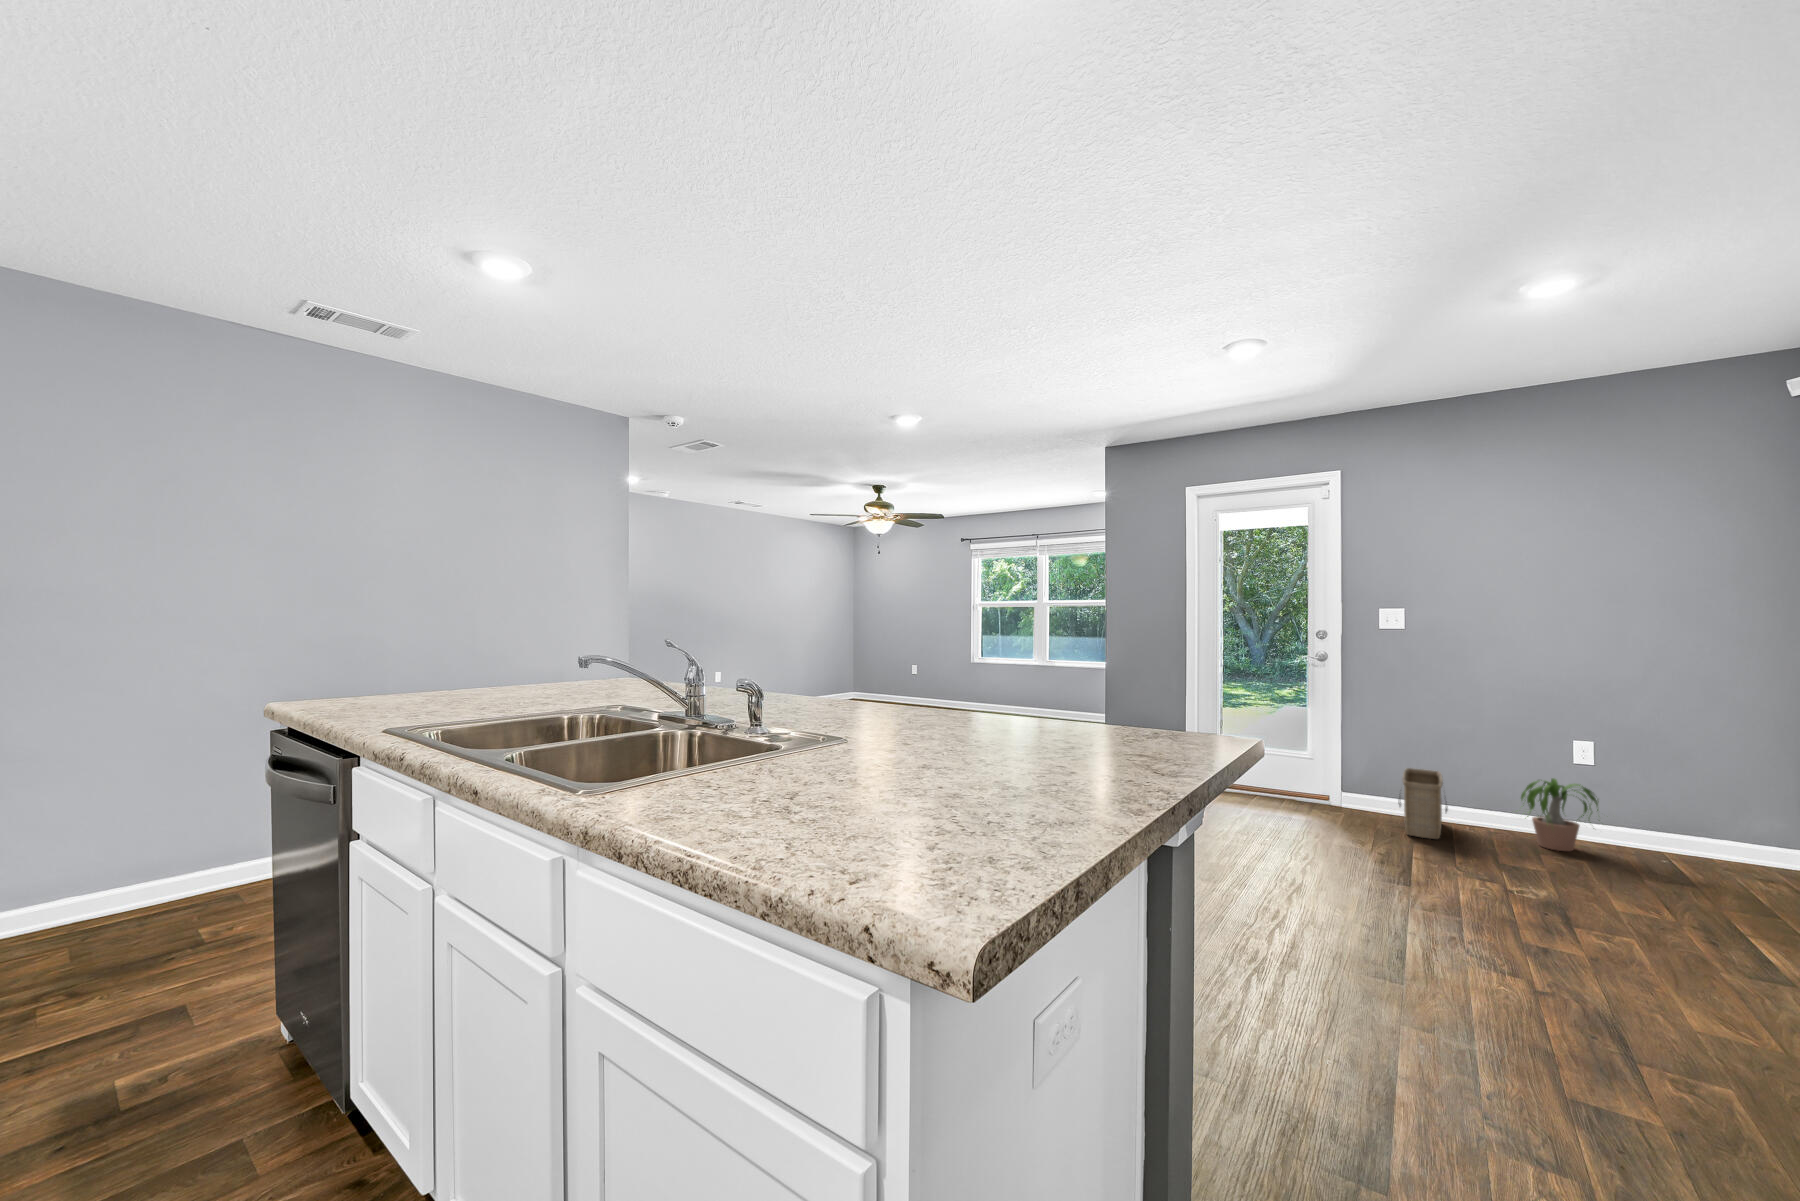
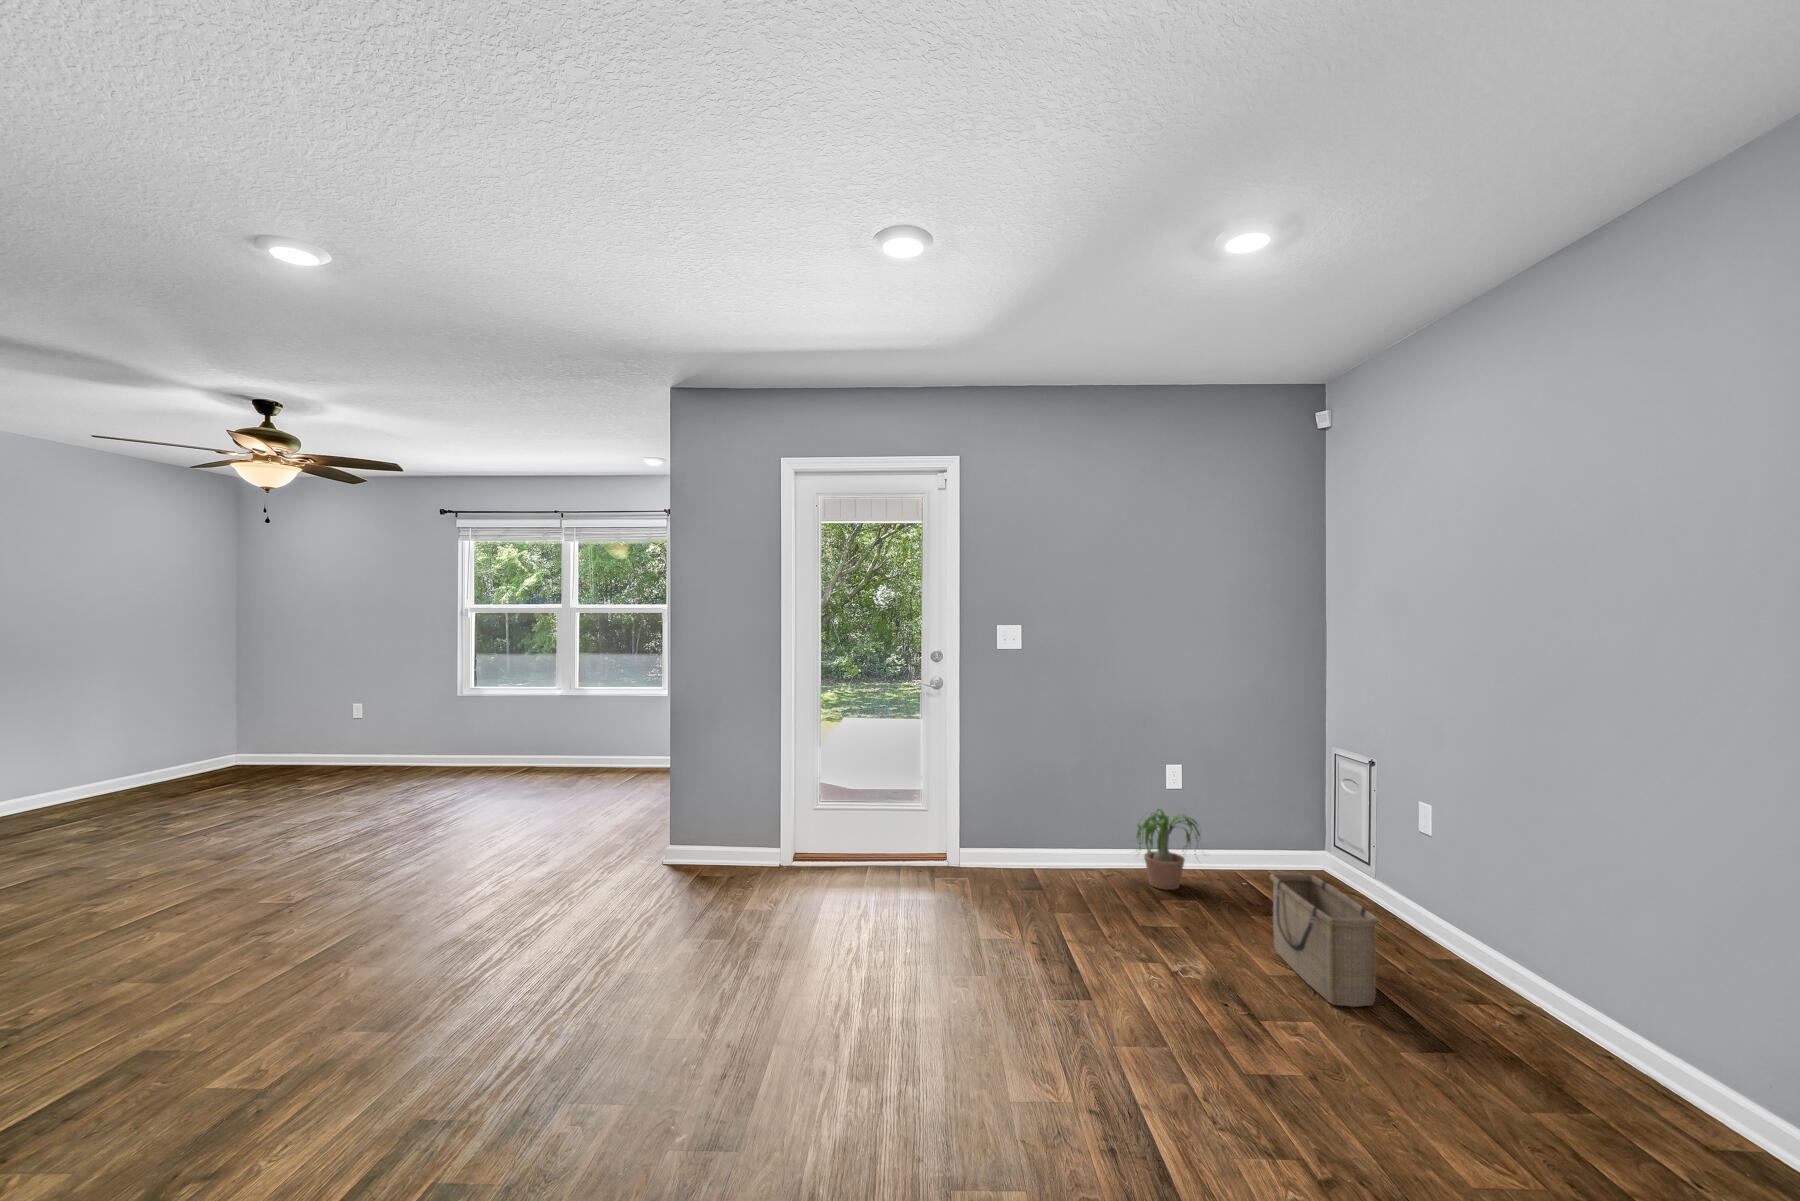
basket: present [1399,768,1448,839] -> present [1270,873,1380,1007]

